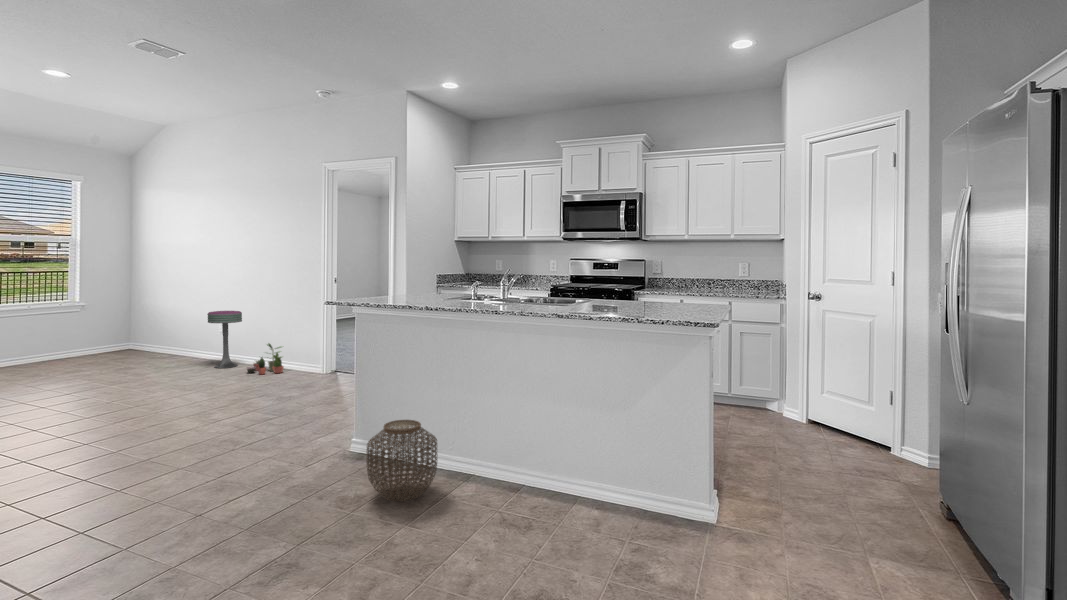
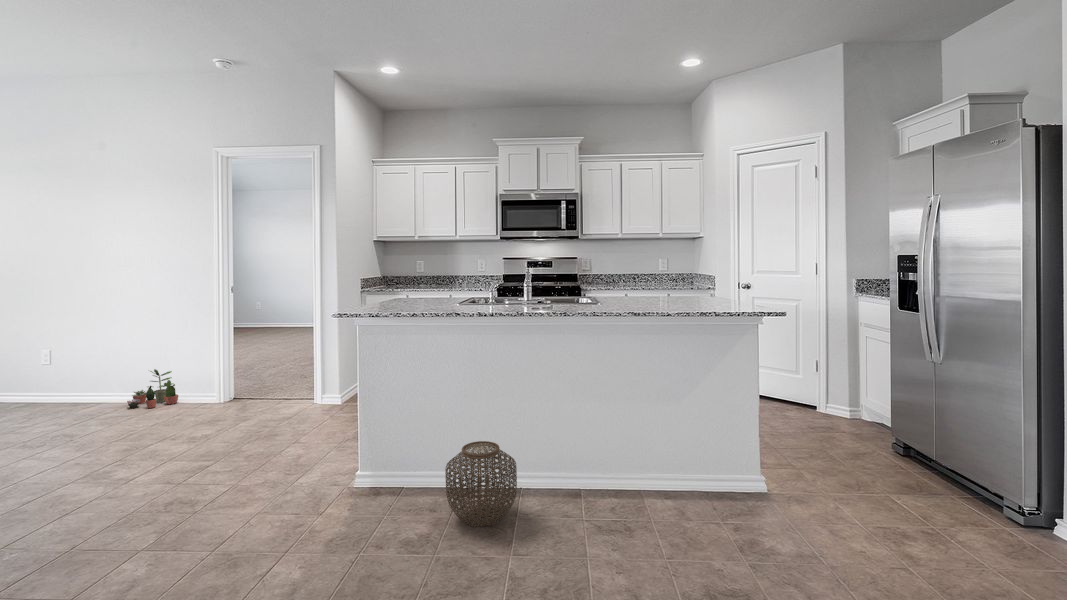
bar stool: present [207,311,242,368] -> none [55,333,104,406]

